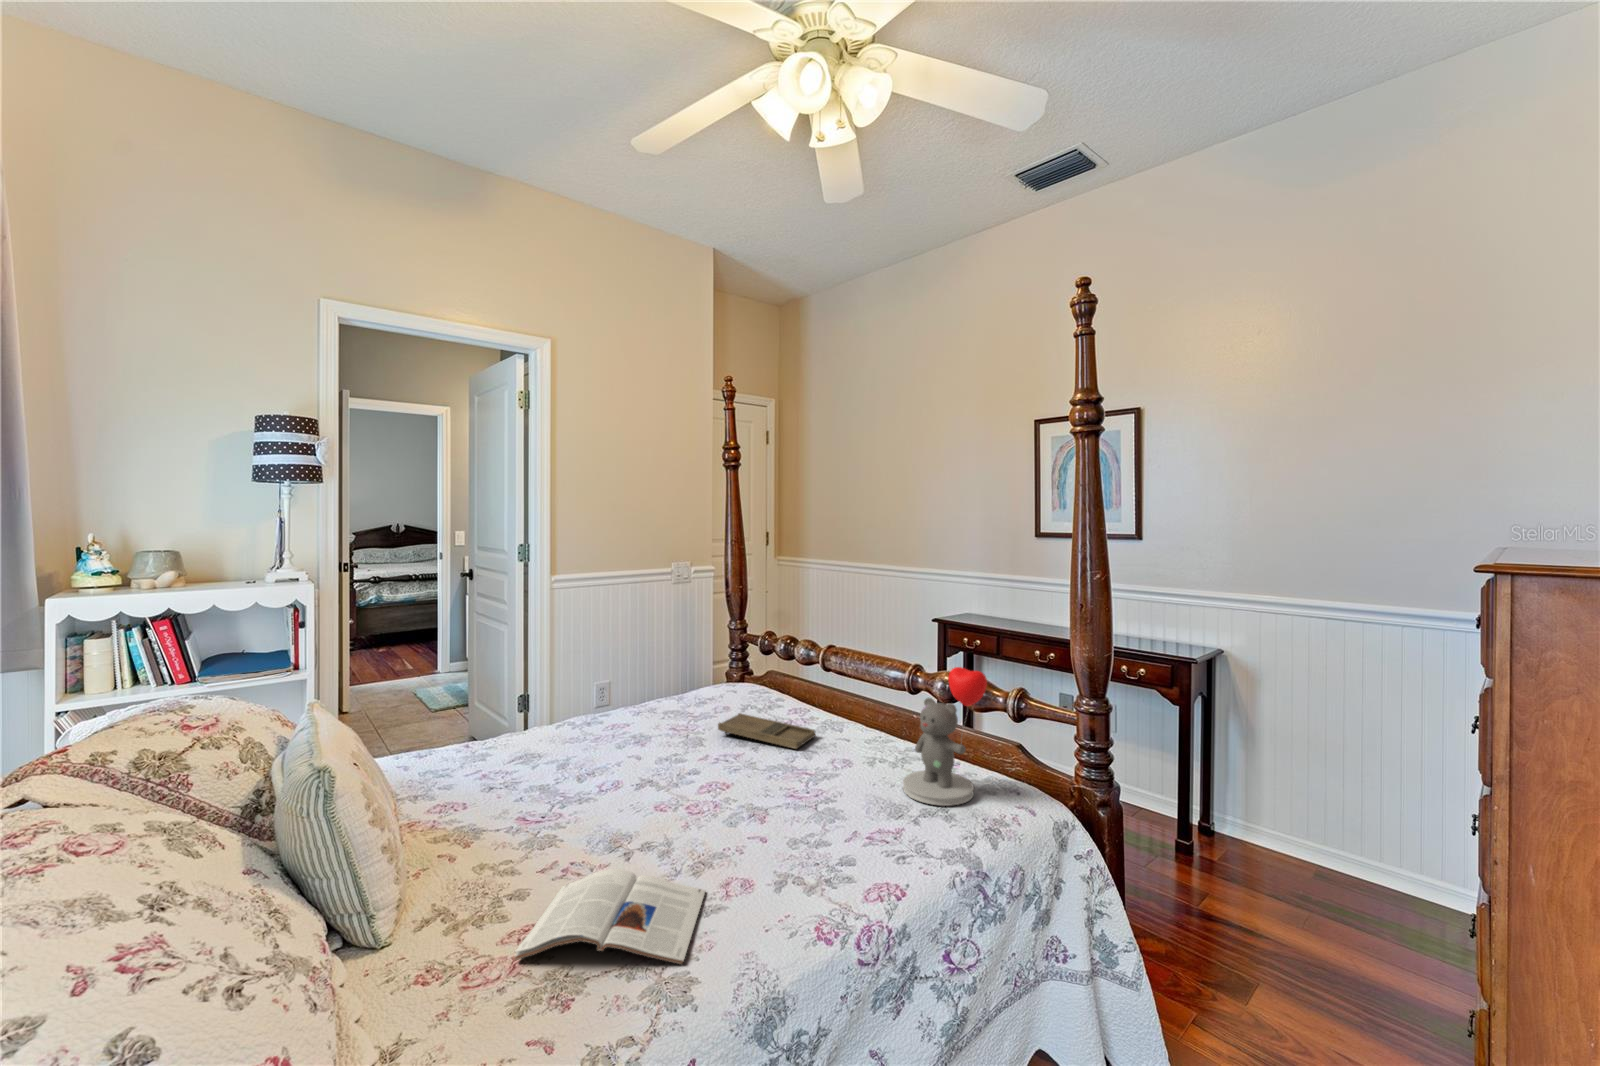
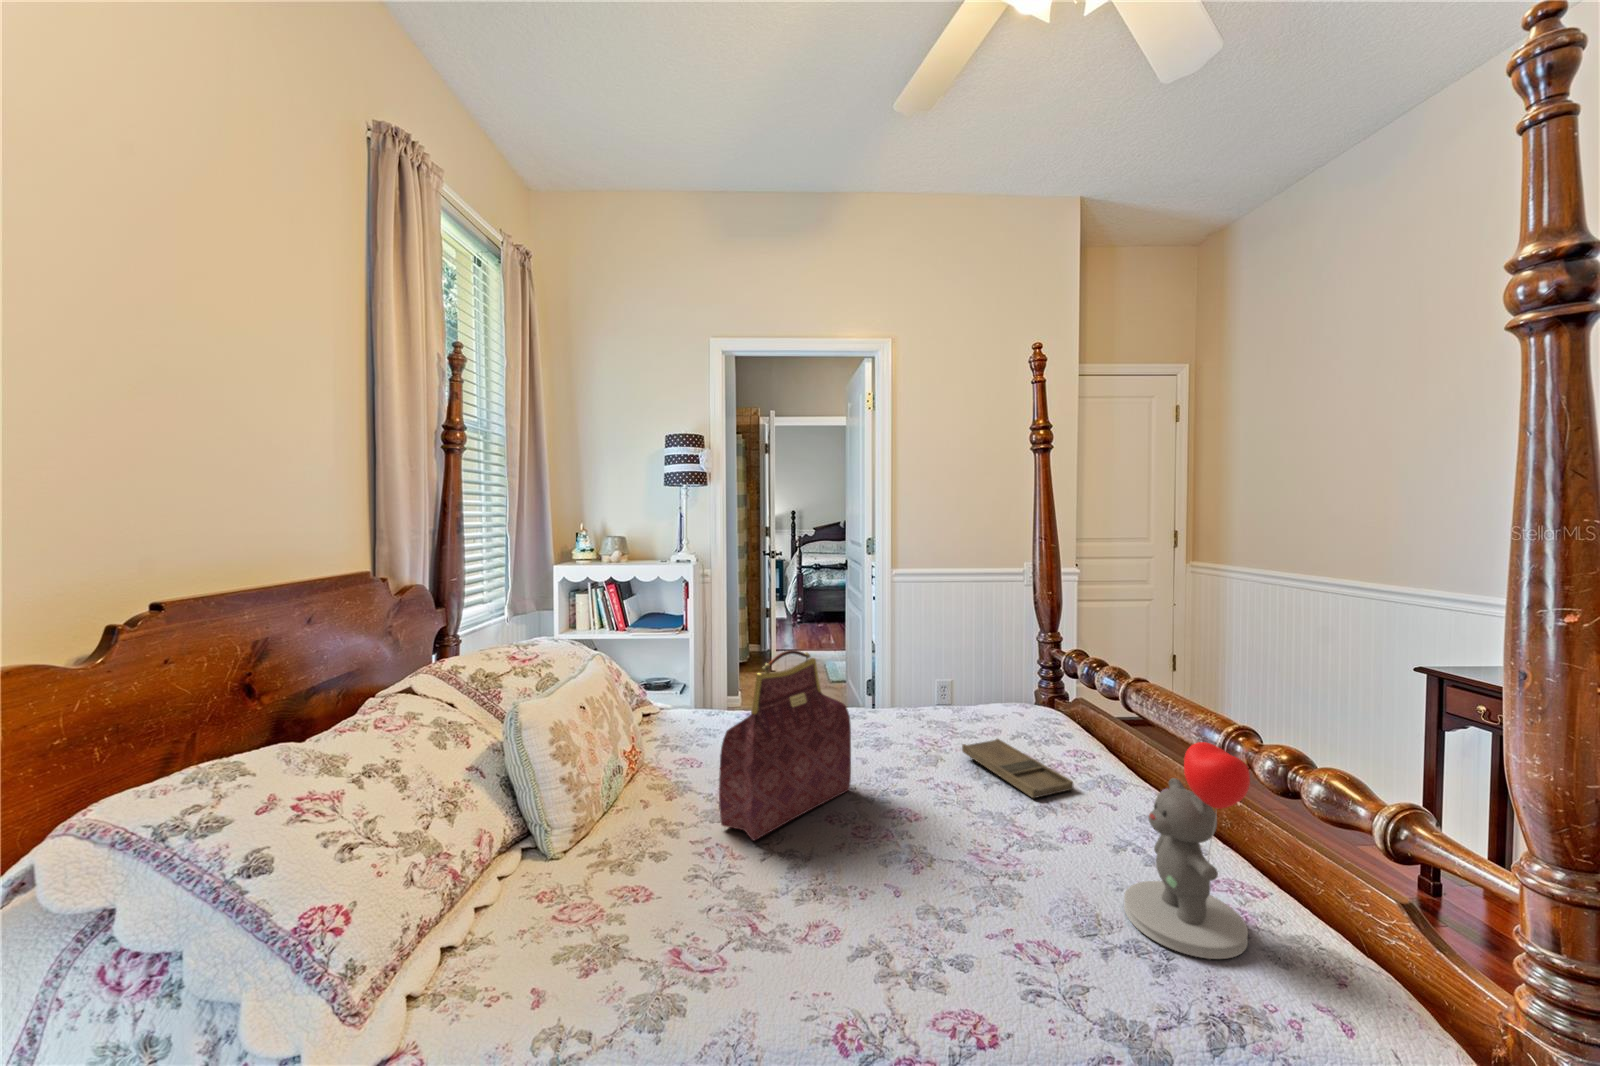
handbag: none [561,653,651,848] -> present [719,650,851,840]
magazine: present [515,869,705,964] -> none [596,858,781,986]

